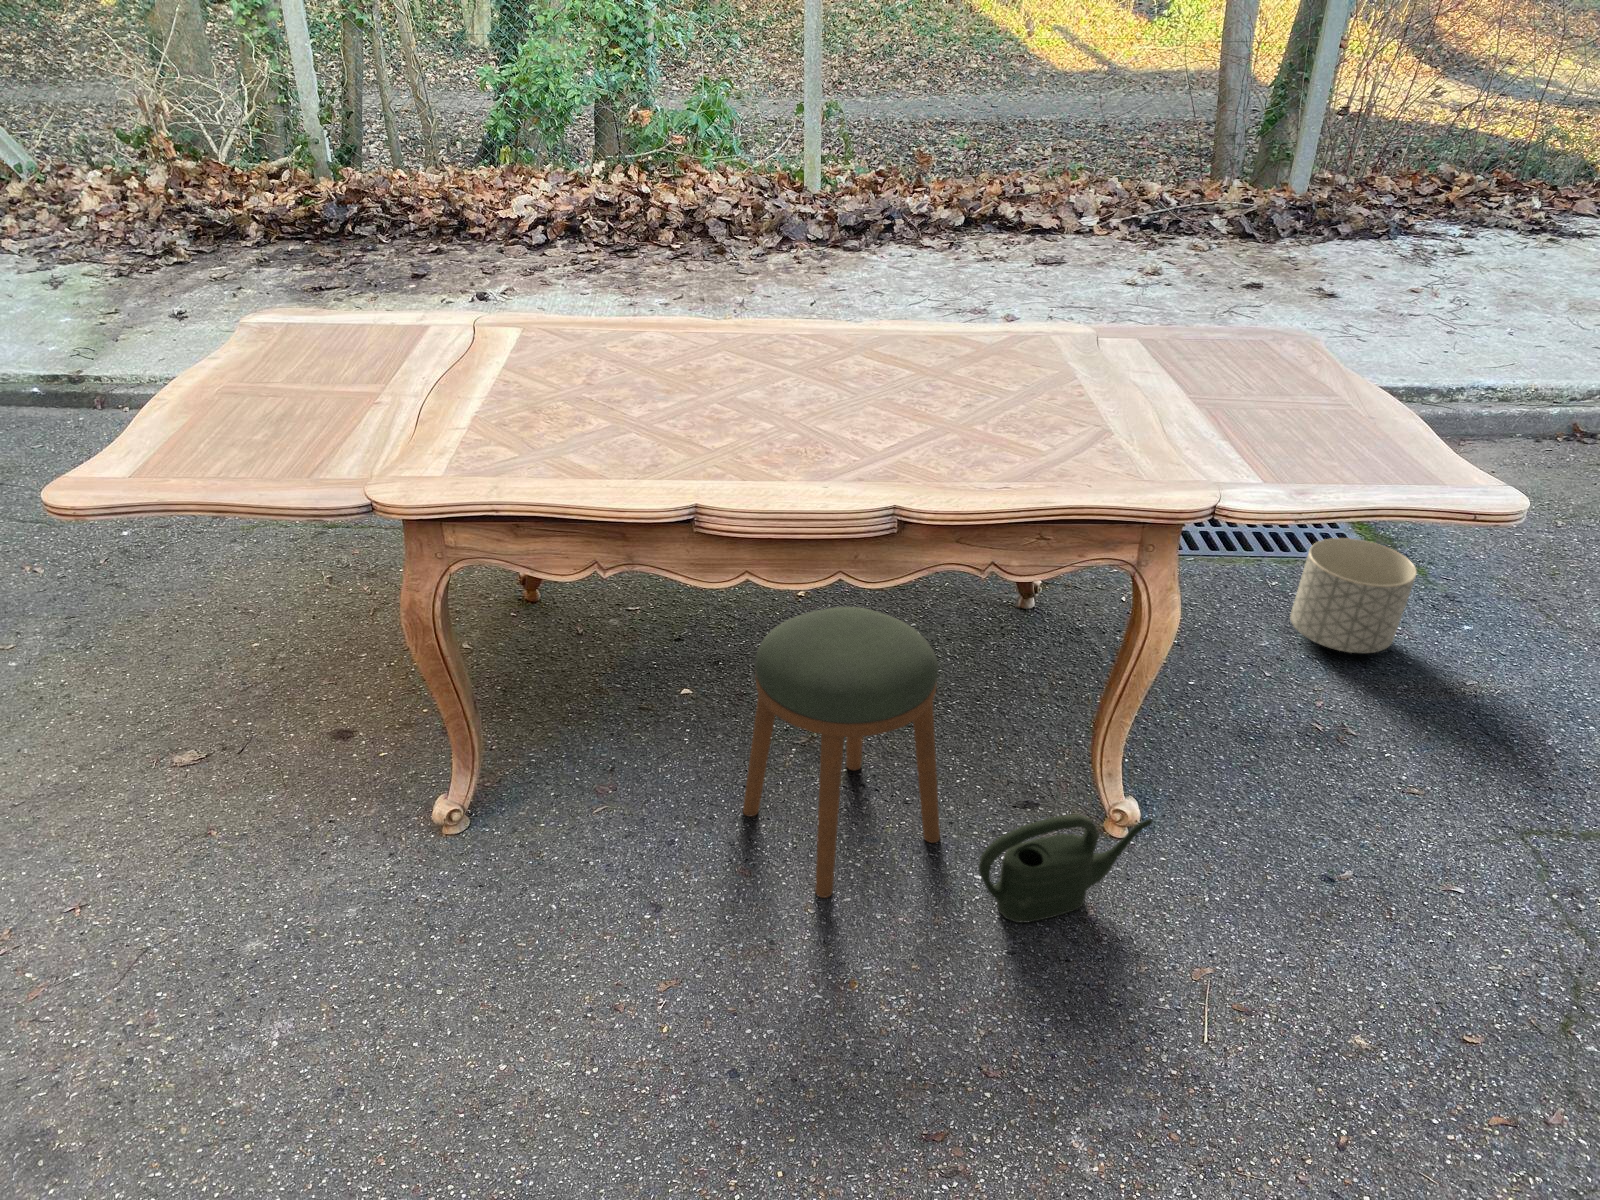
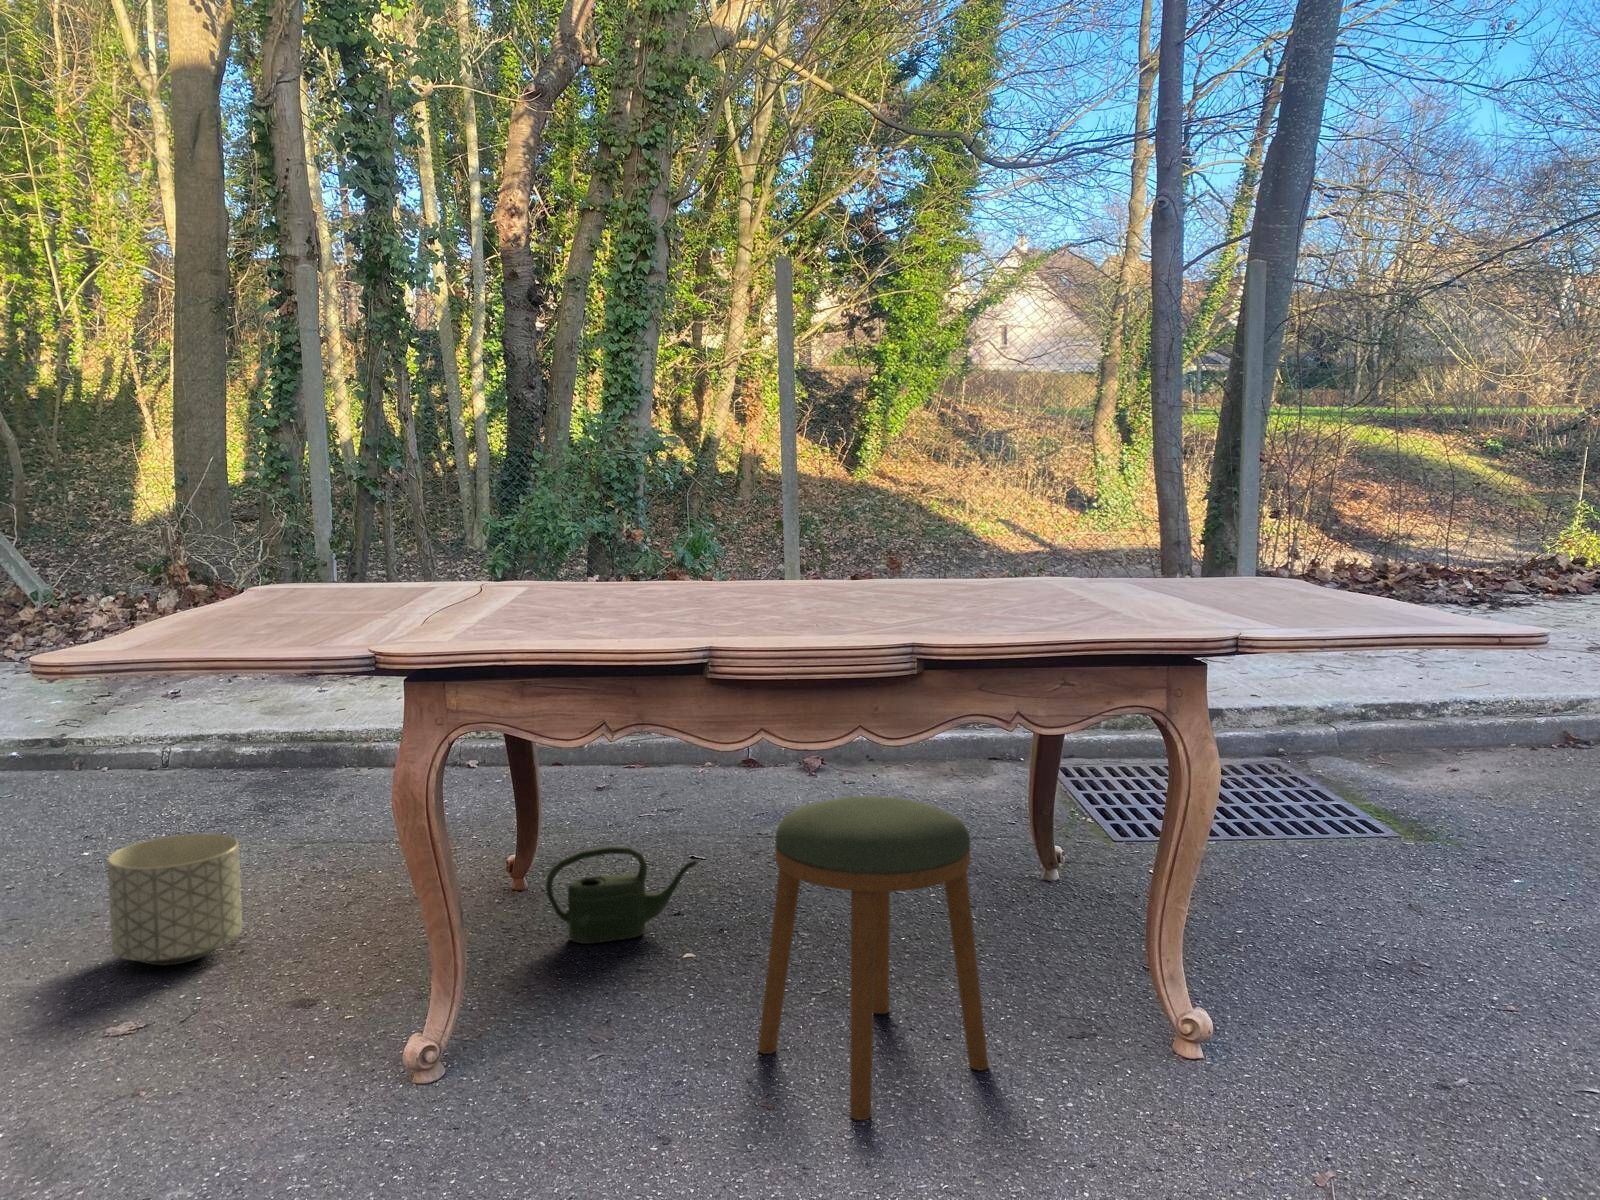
planter: present [1290,538,1417,653] -> present [107,834,242,965]
watering can: present [979,814,1152,923] -> present [546,846,697,944]

